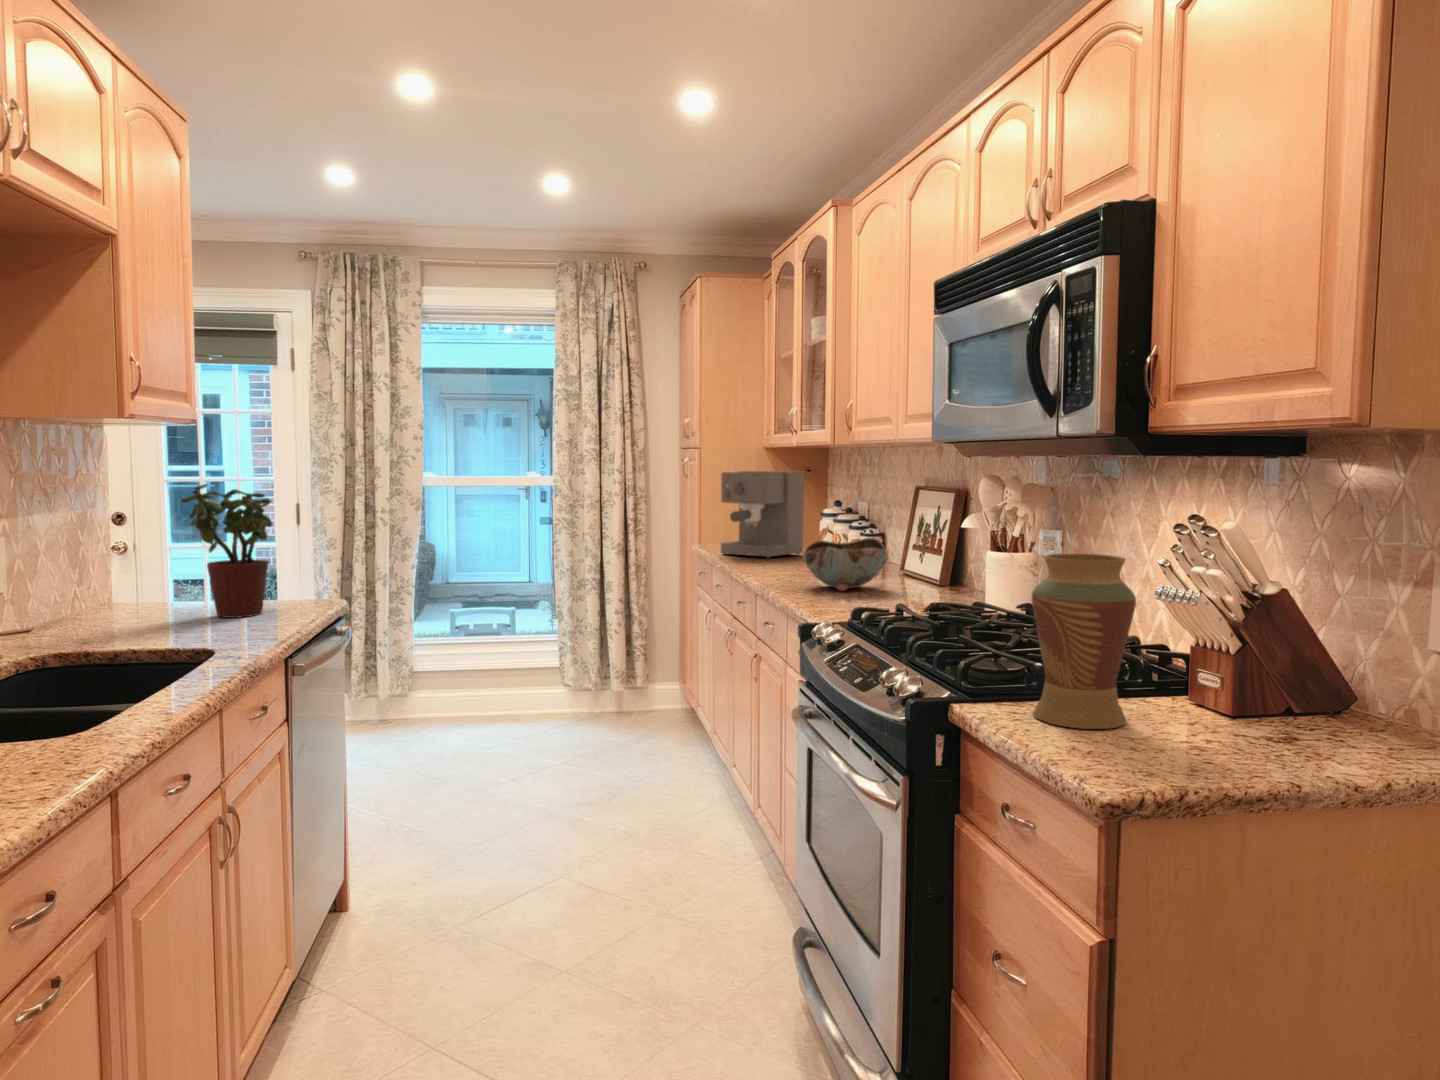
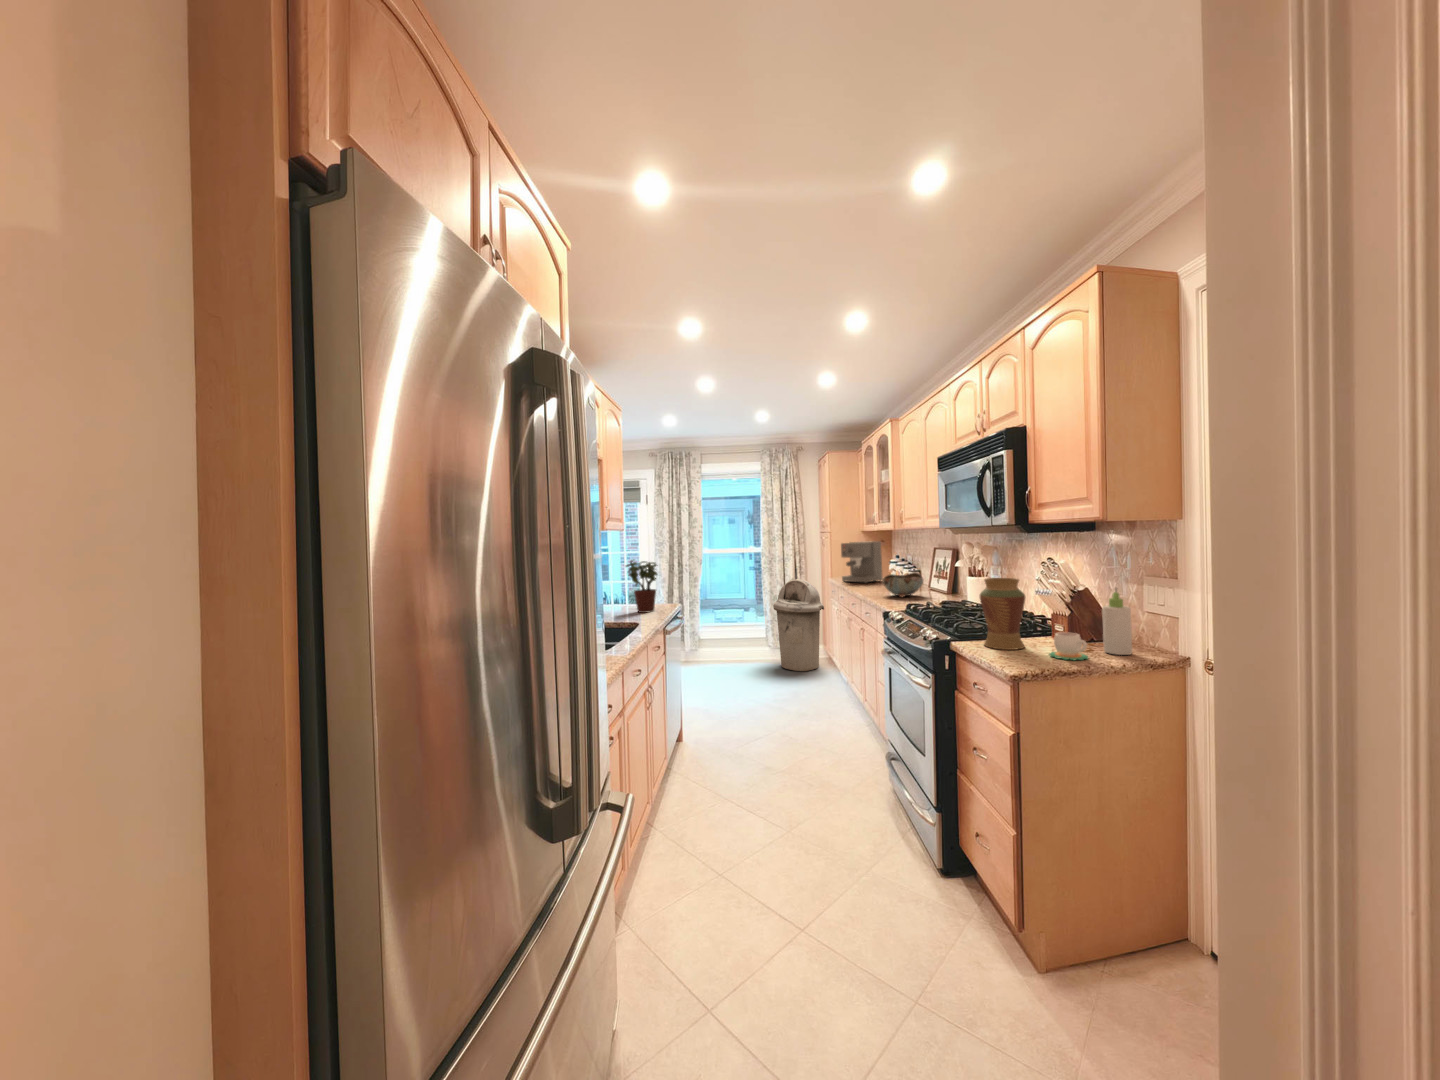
trash can: none [576,545,683,740] -> present [773,579,824,671]
bottle: none [1299,583,1368,743] -> present [1102,588,1132,655]
mug: none [1185,689,1279,760] -> present [1049,632,1088,660]

